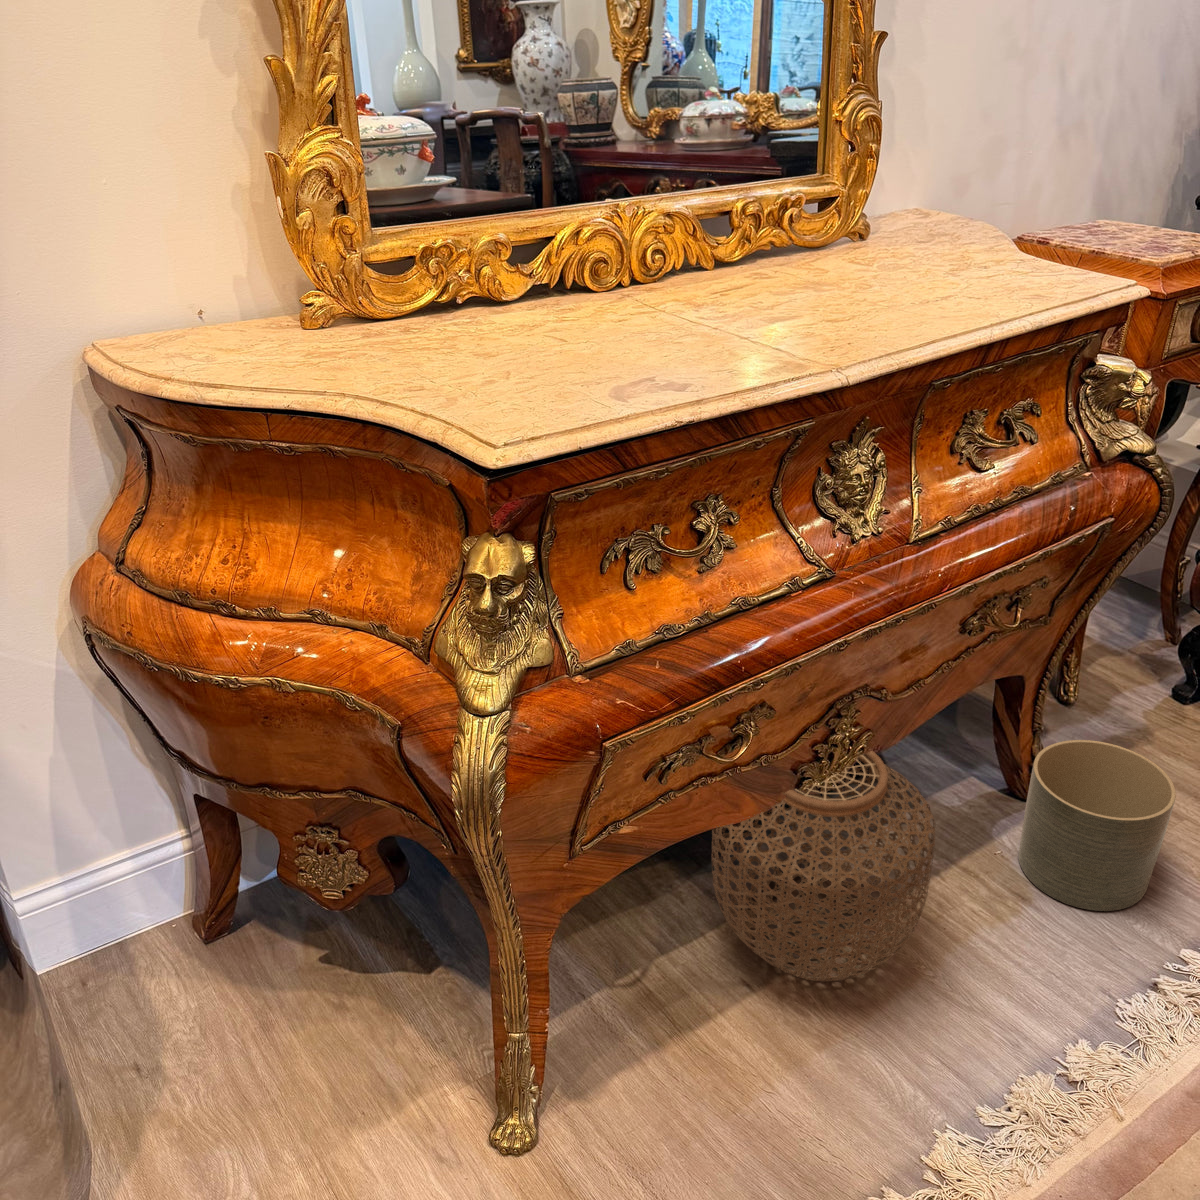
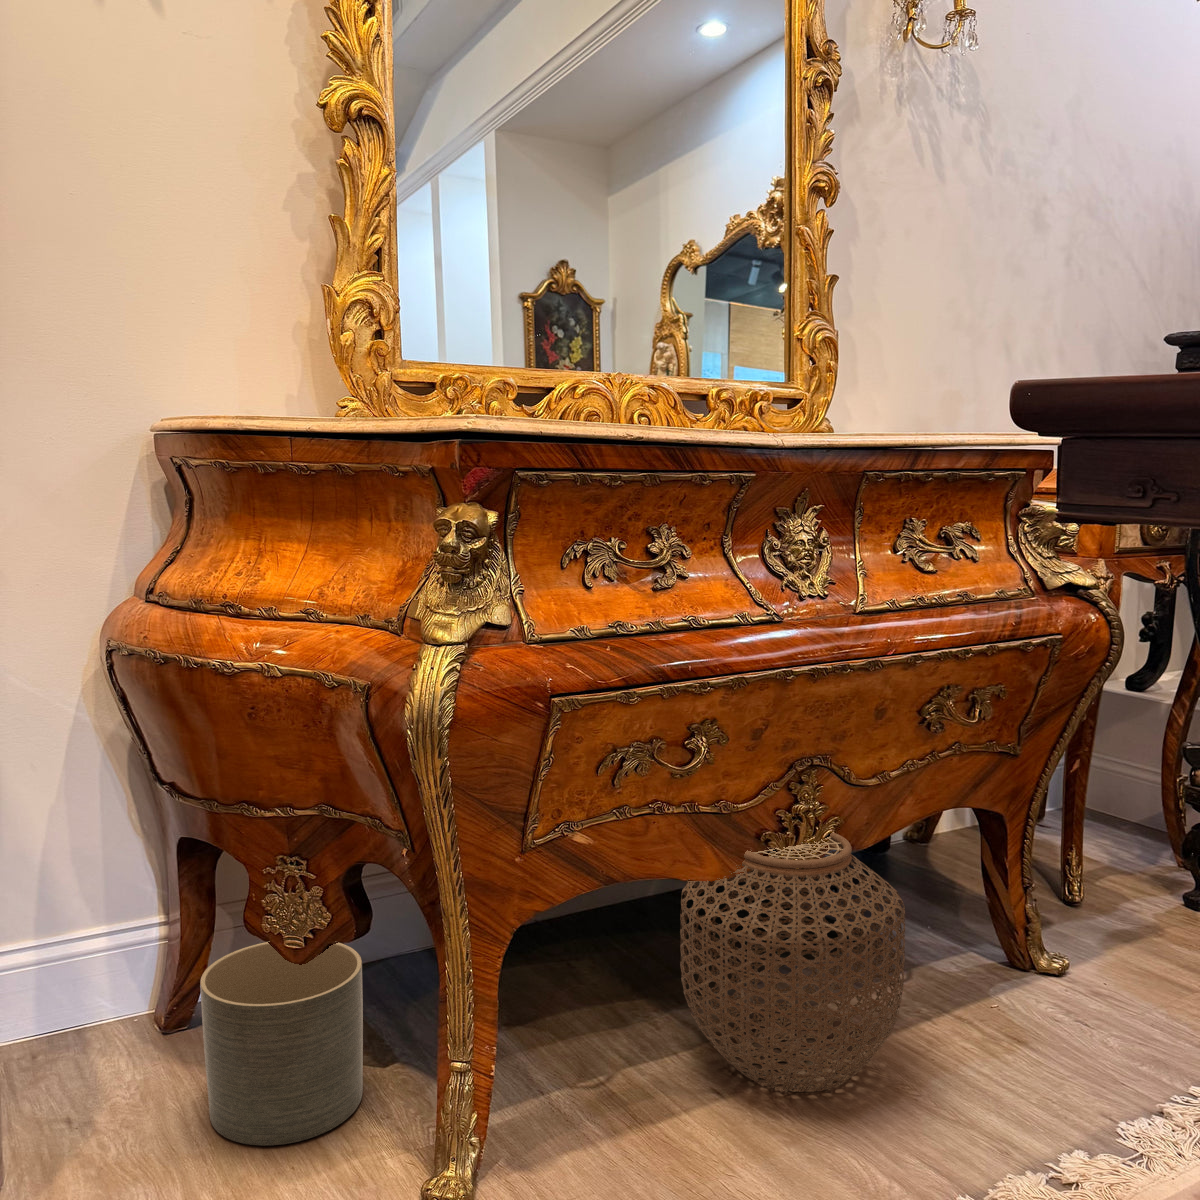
planter: present [1018,740,1176,911] -> present [200,942,363,1146]

